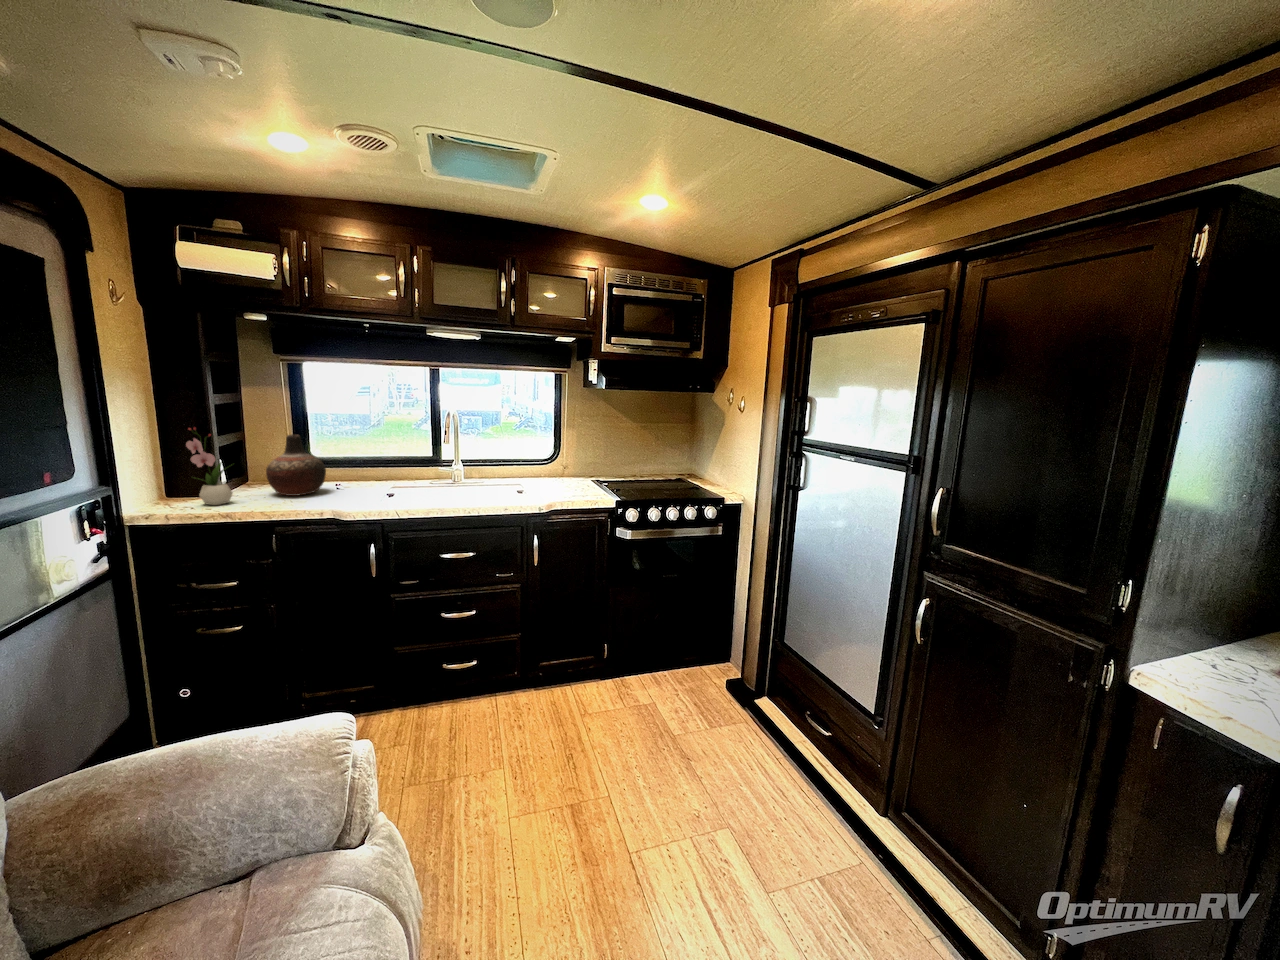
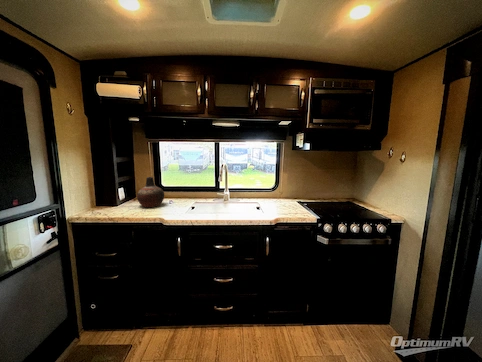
flower arrangement: present [186,428,233,505] -> none [99,174,121,212]

